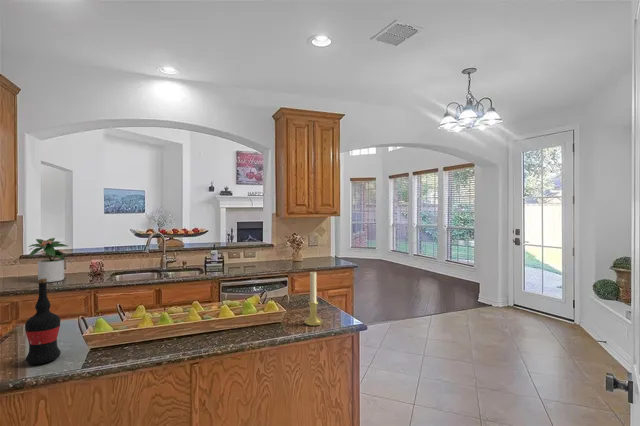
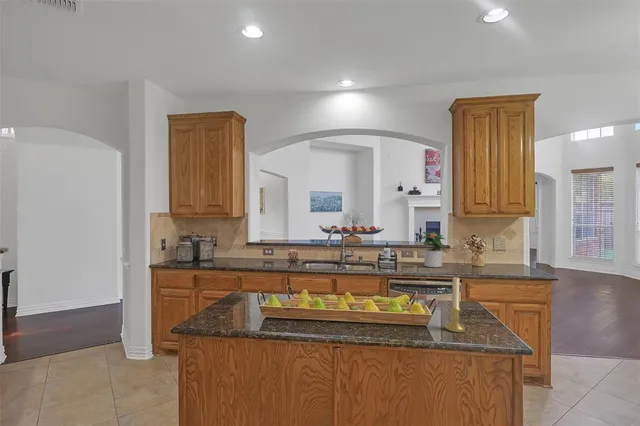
potted plant: present [29,238,71,282] -> present [421,232,447,268]
wine bottle: present [25,279,61,364] -> none [224,261,246,322]

